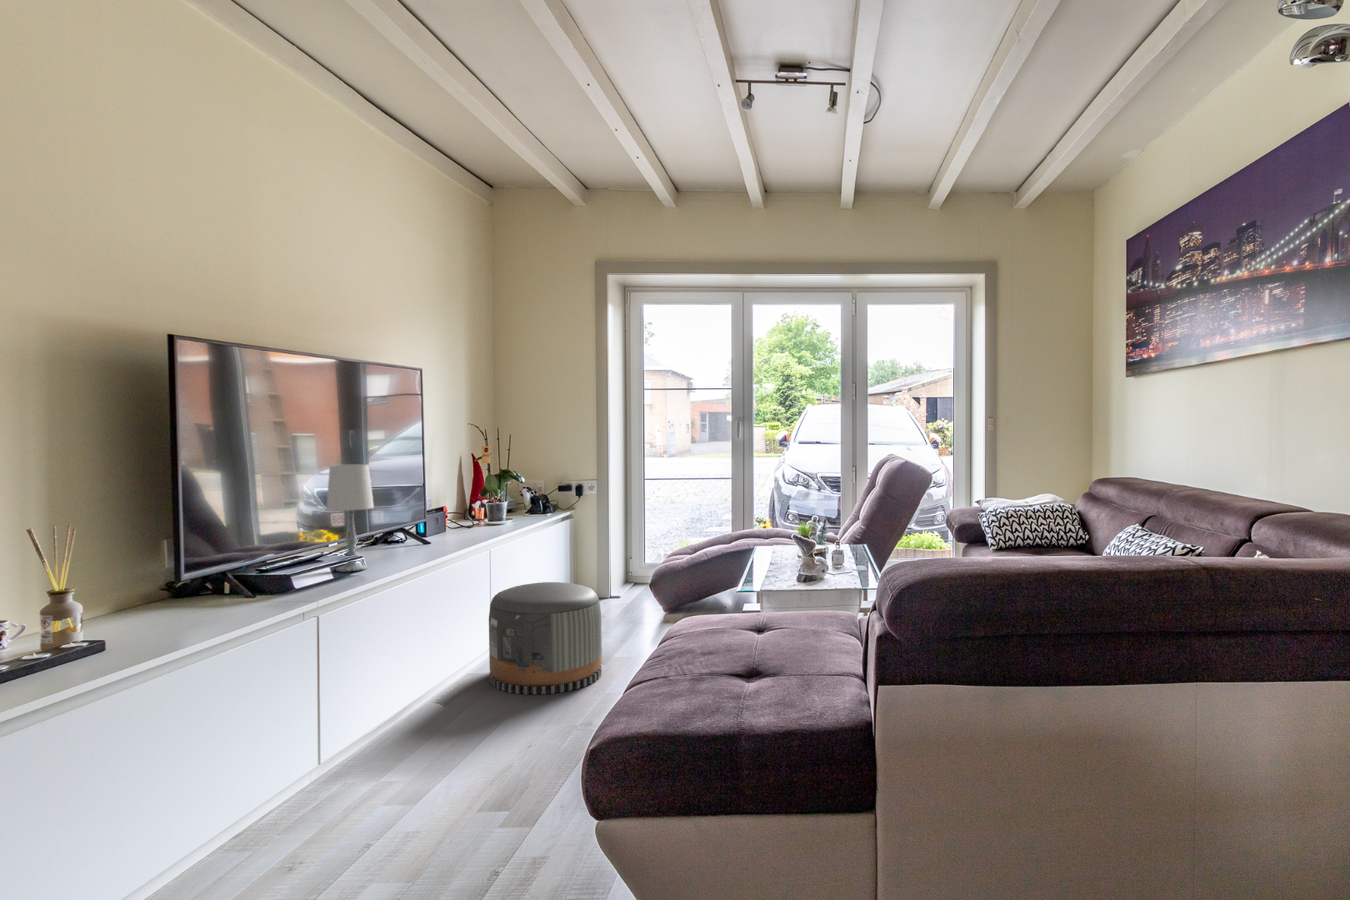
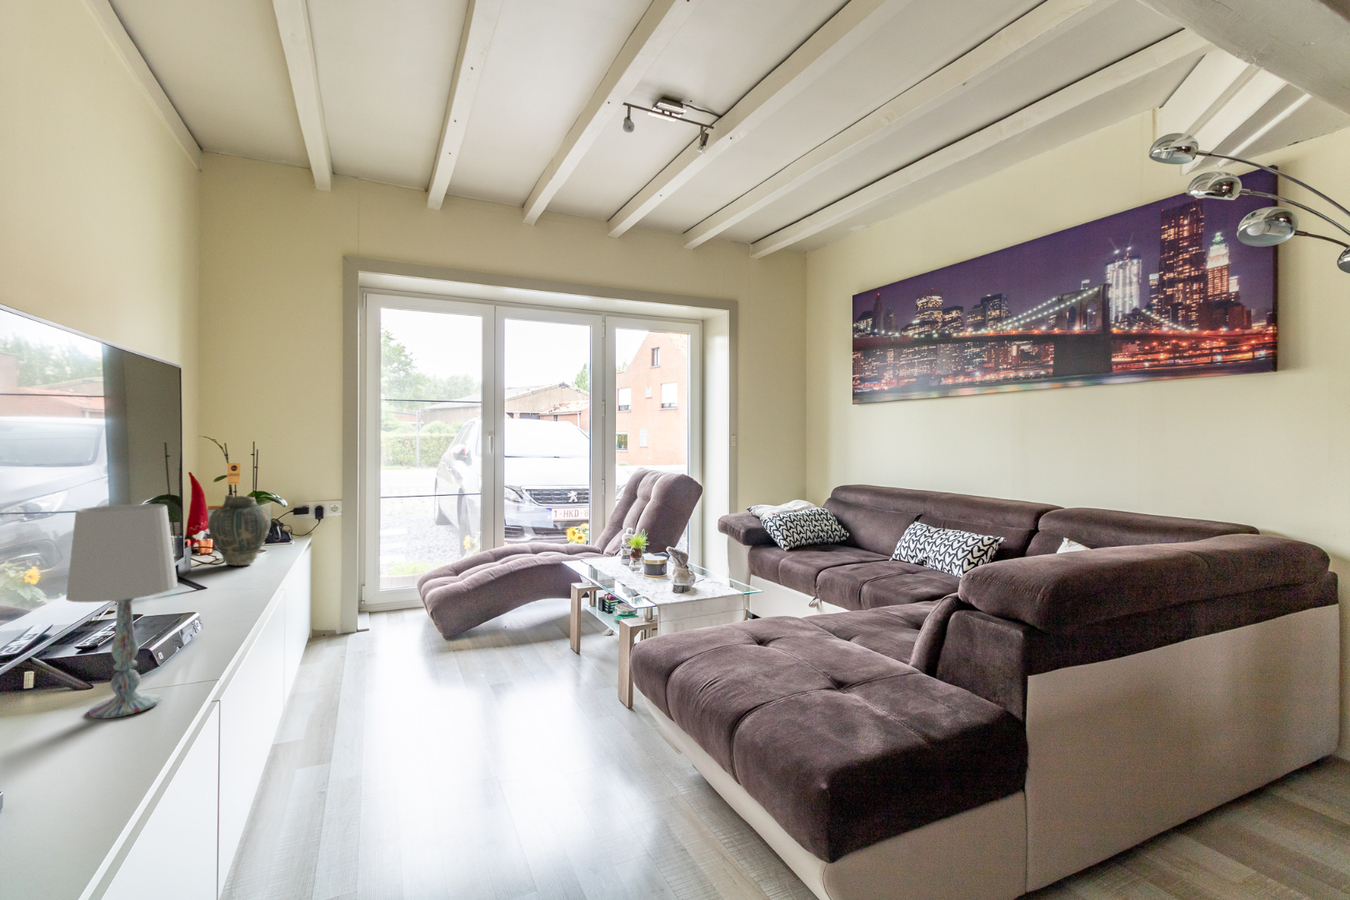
vase: none [479,471,517,521] -> present [208,495,271,565]
pouf: present [489,582,602,694] -> none [324,645,491,827]

